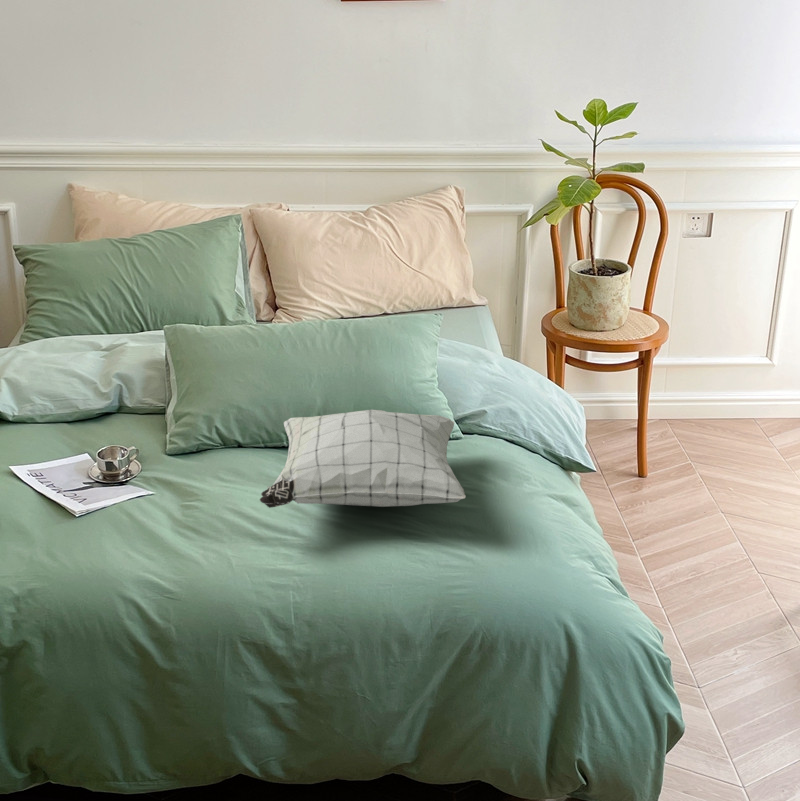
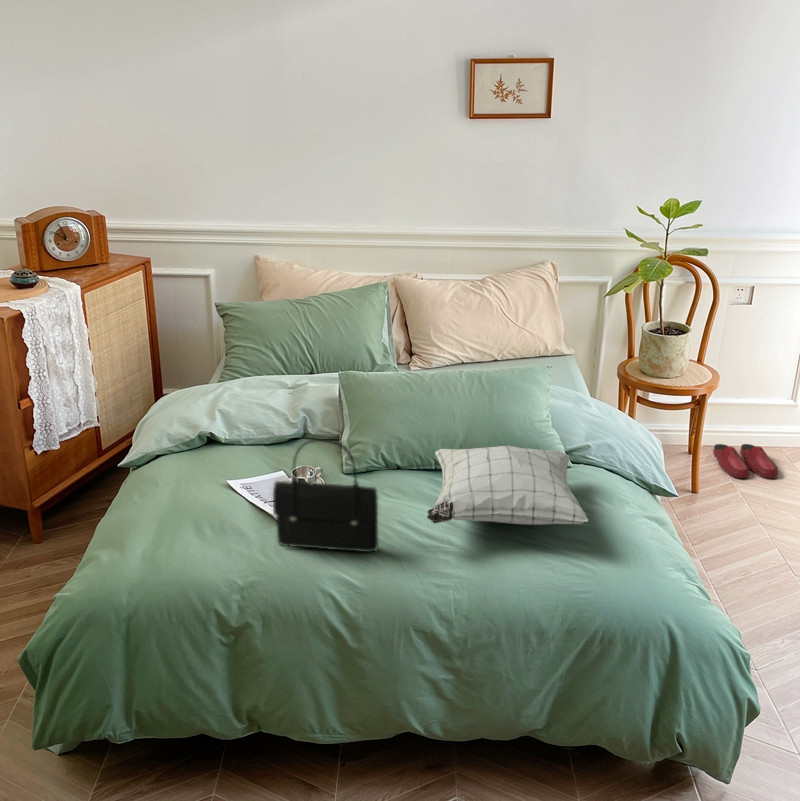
handbag: none [56,401,200,549] -> present [273,439,378,552]
slippers: none [667,414,744,456] -> present [713,444,778,478]

